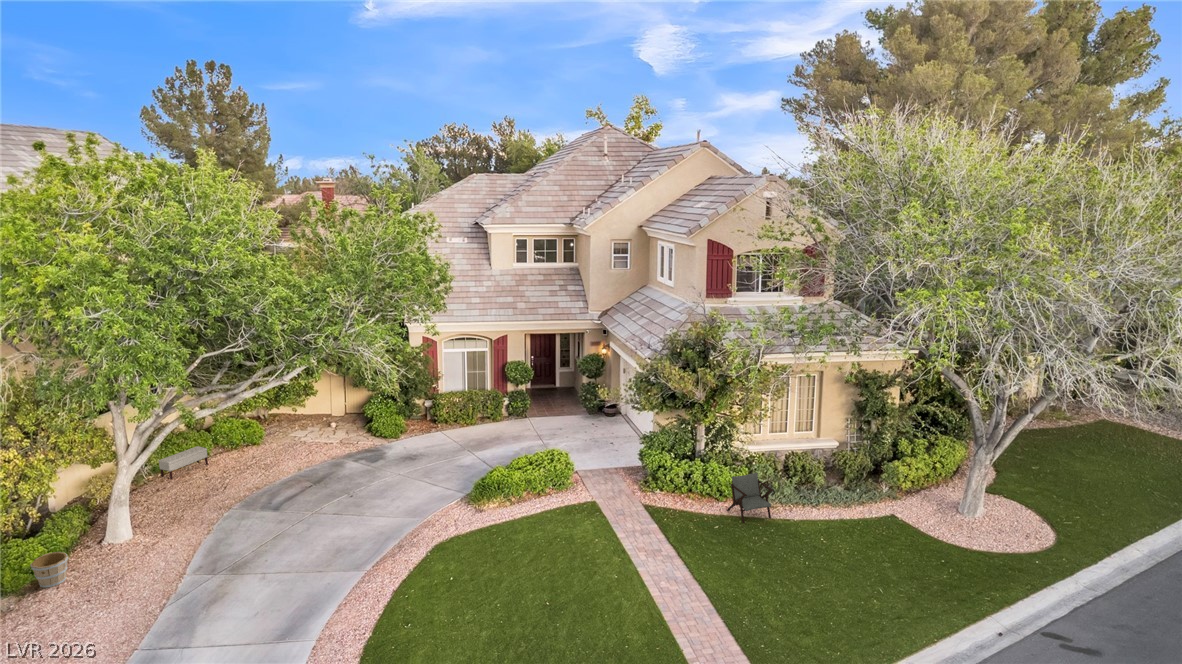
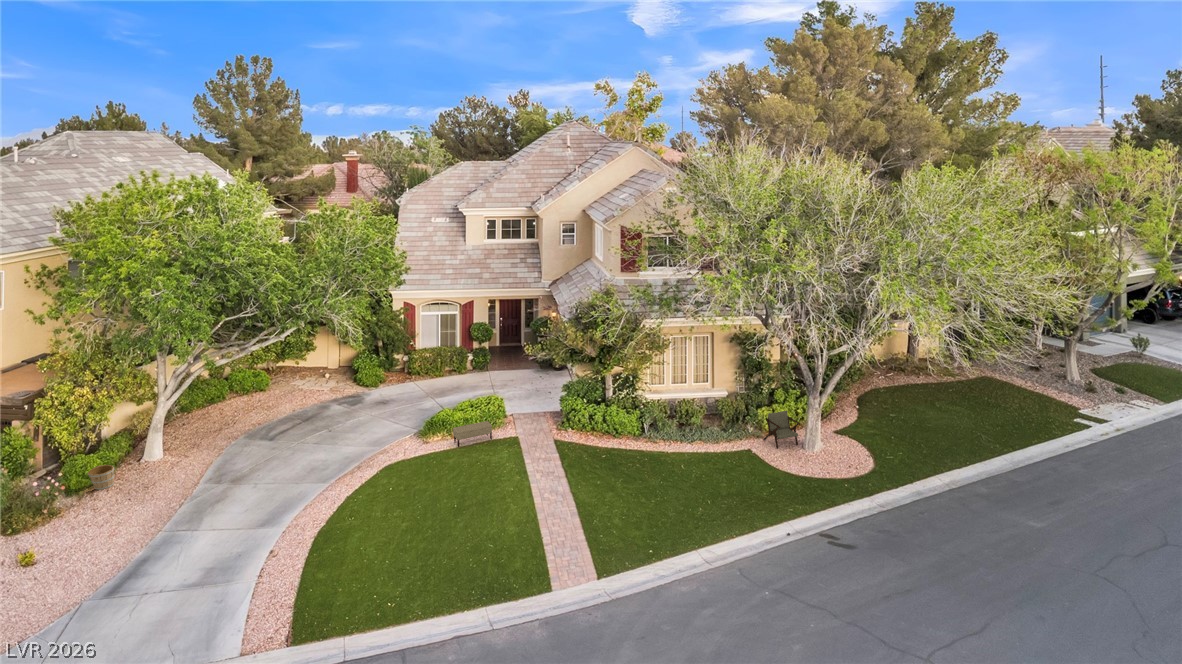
bench: present [159,446,208,479] -> present [453,421,492,447]
lounge chair: present [727,473,774,523] -> present [763,411,800,449]

